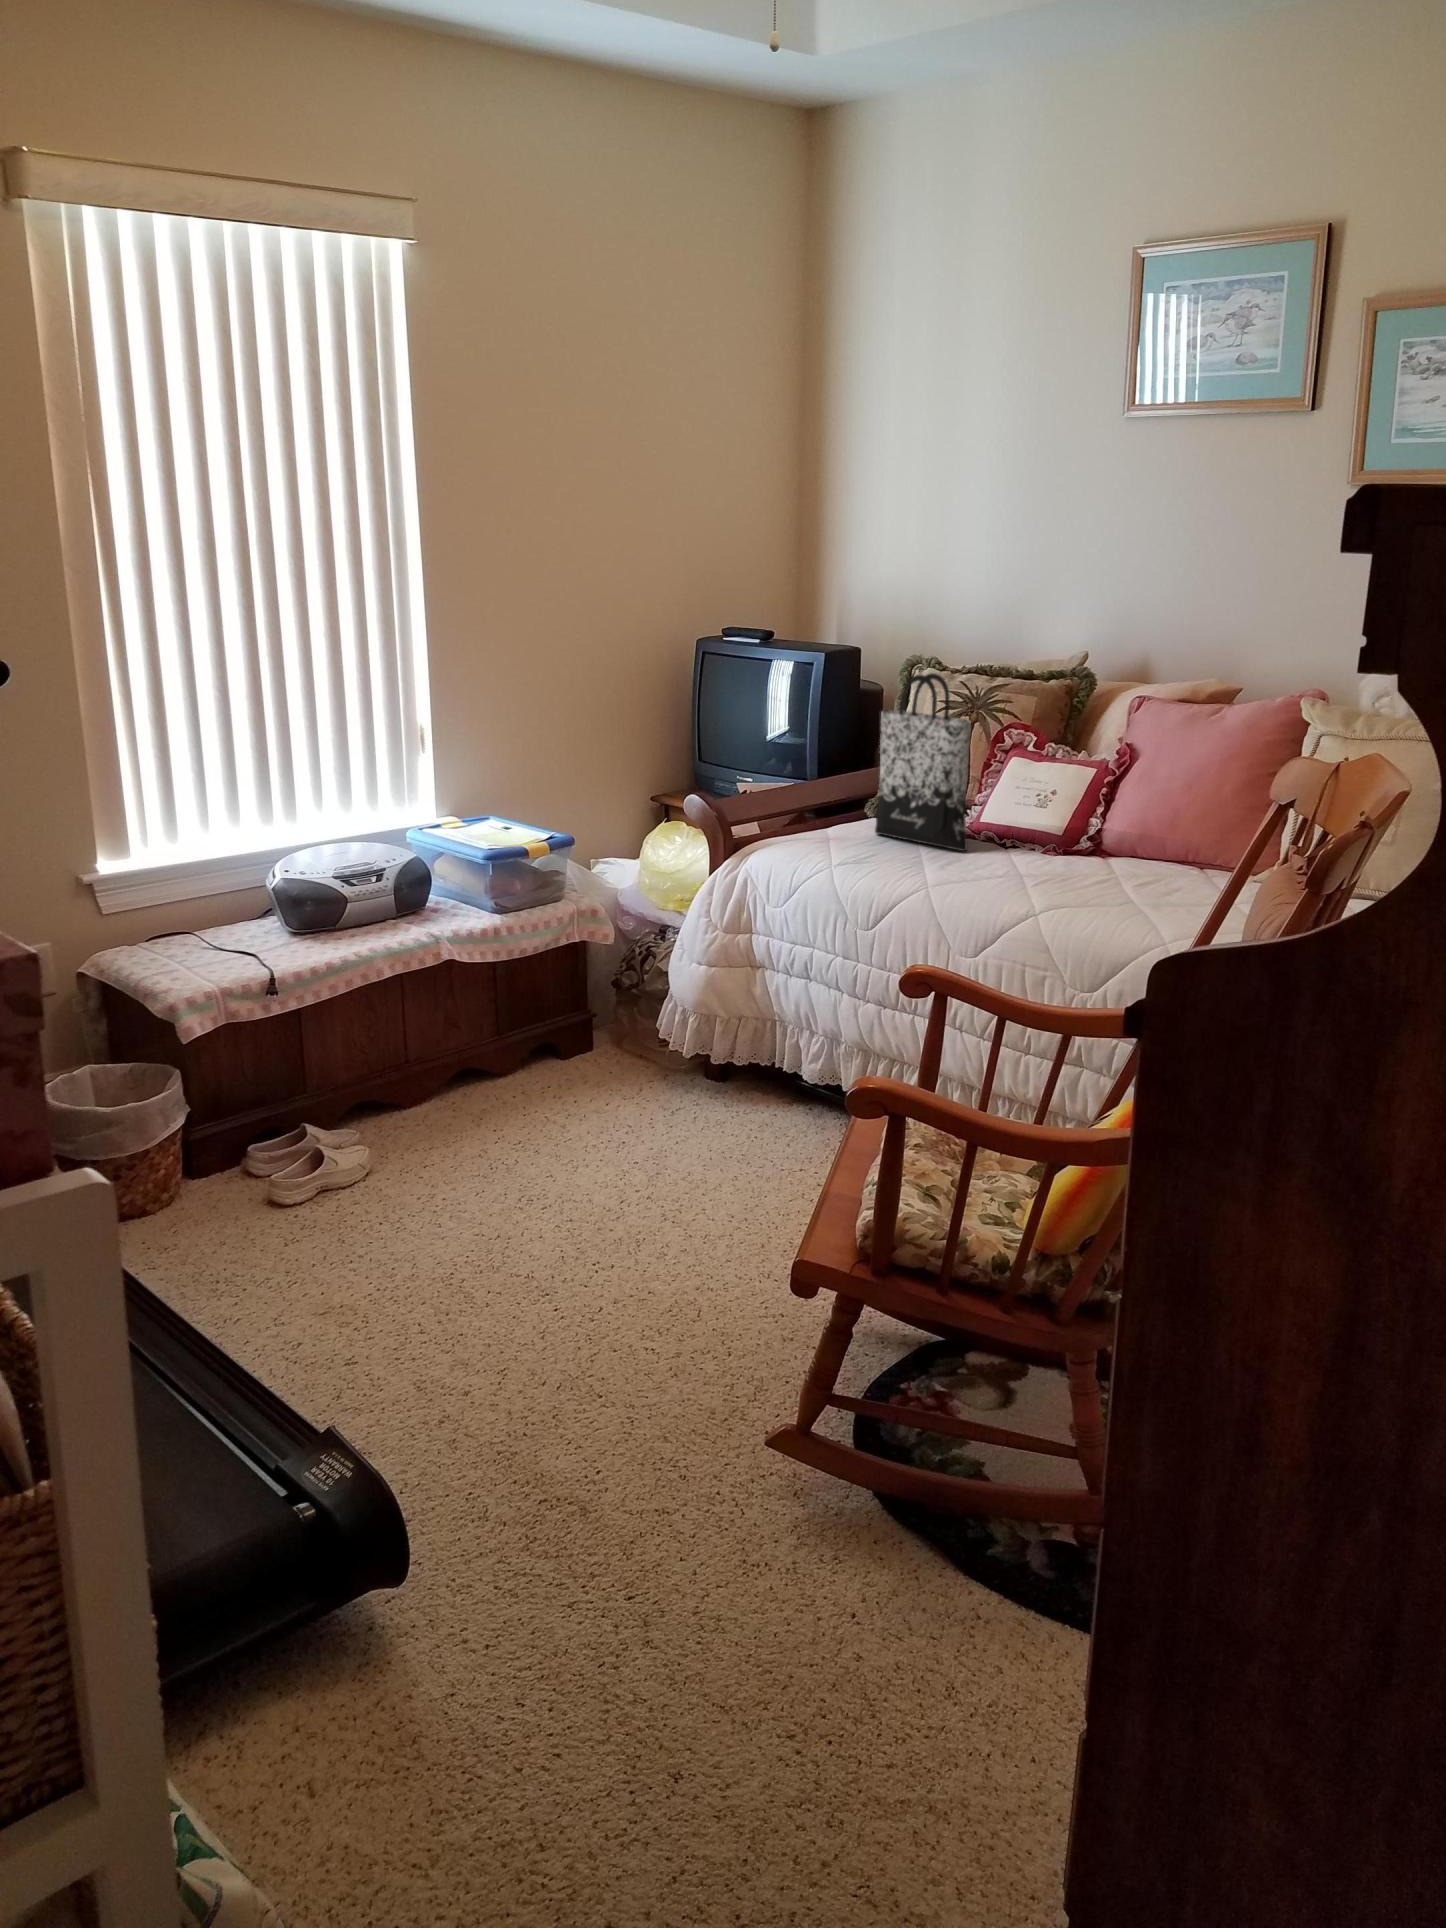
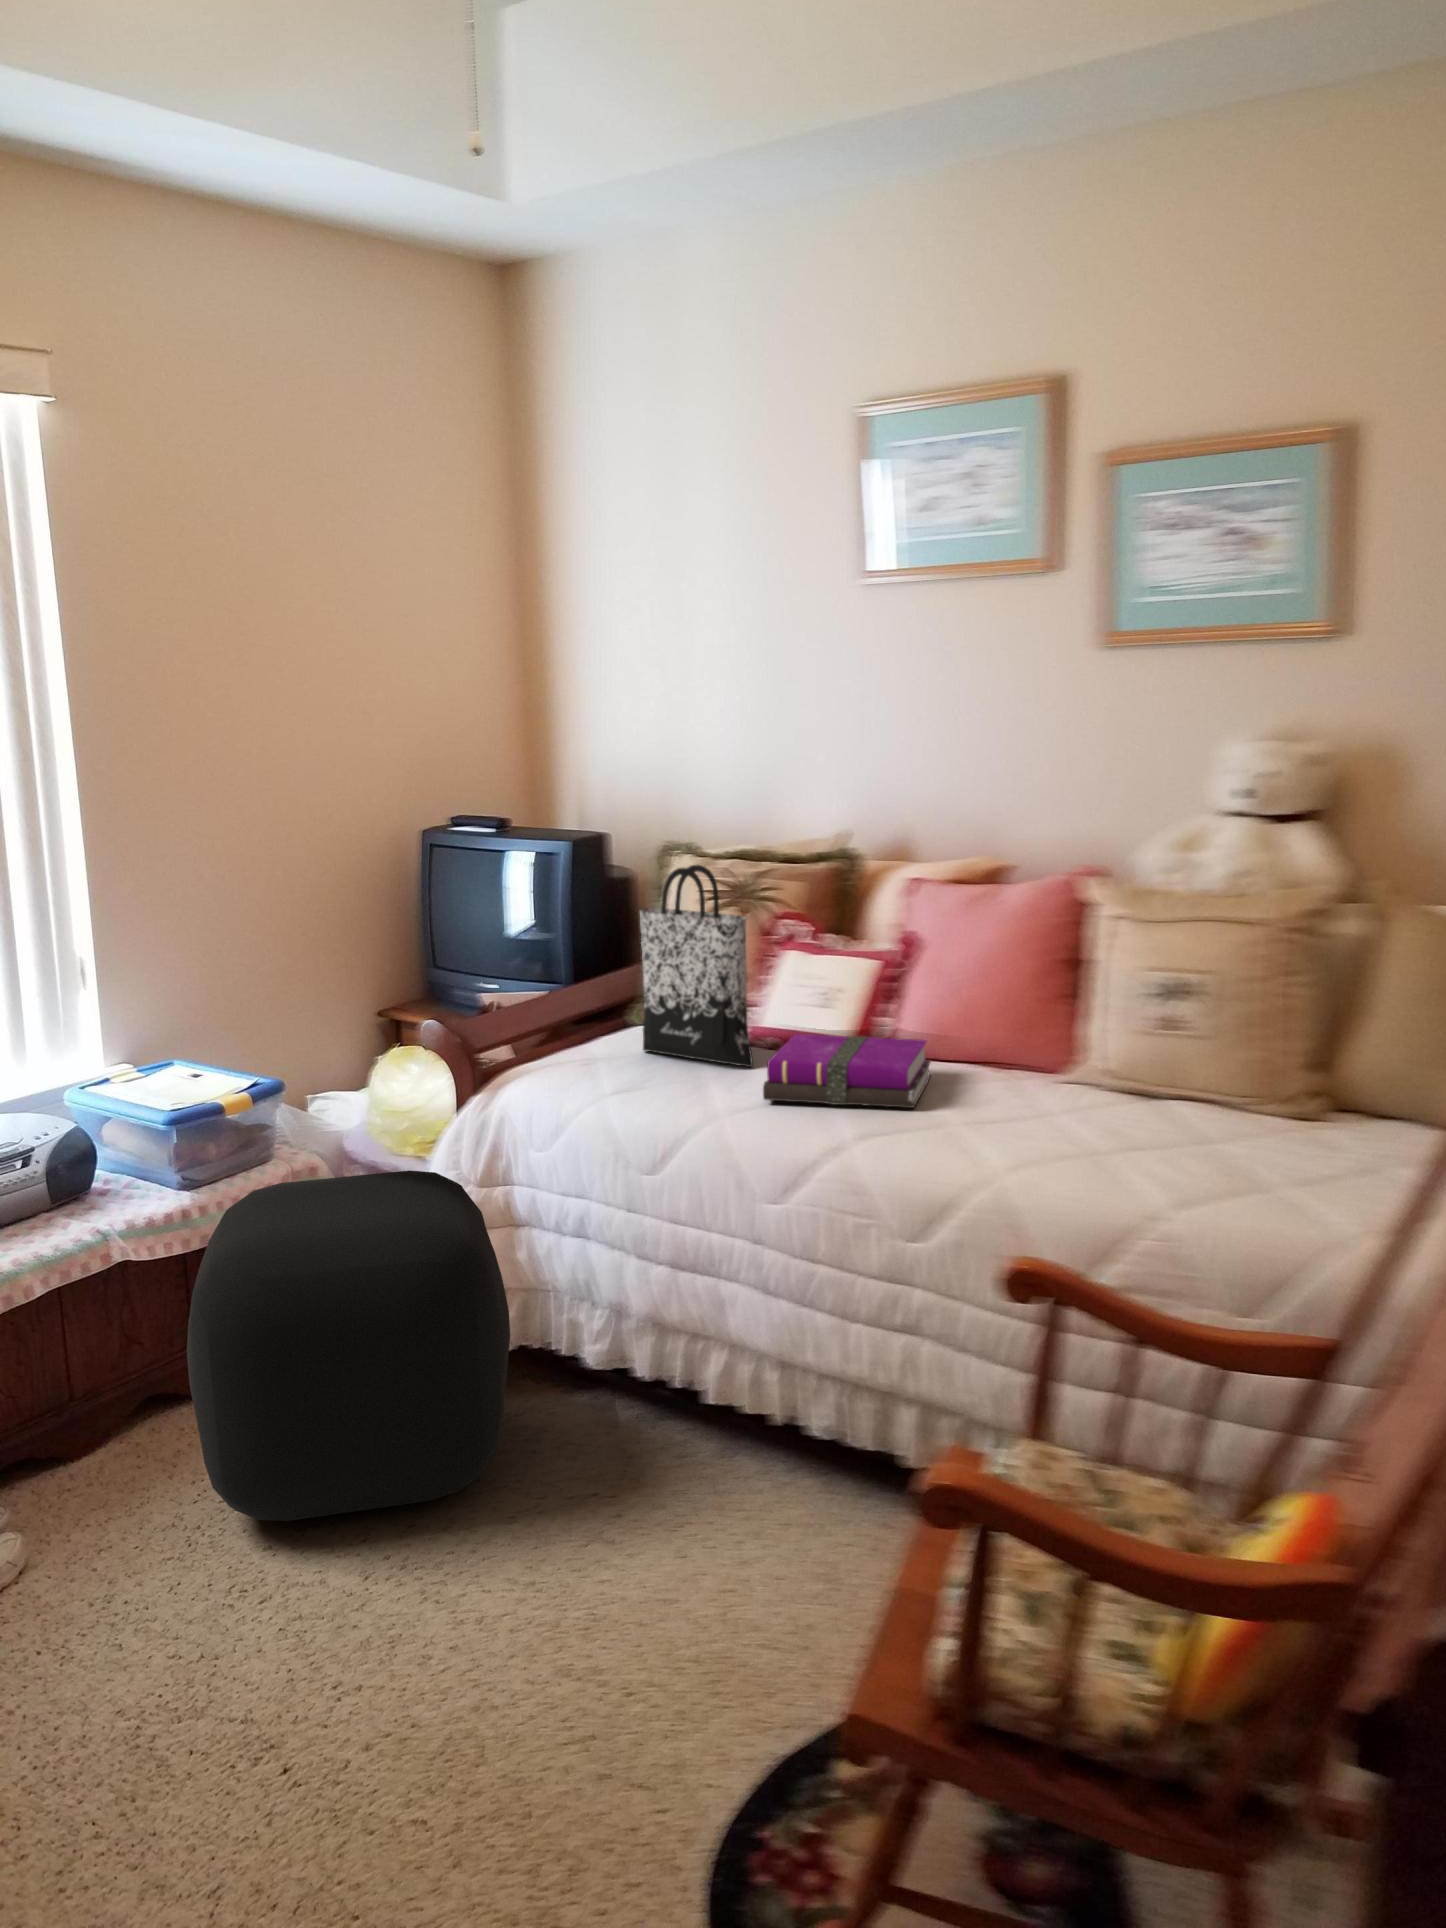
notebook: none [970,825,1122,890] -> present [763,1034,931,1108]
ottoman: none [495,909,744,1165] -> present [187,1170,510,1521]

